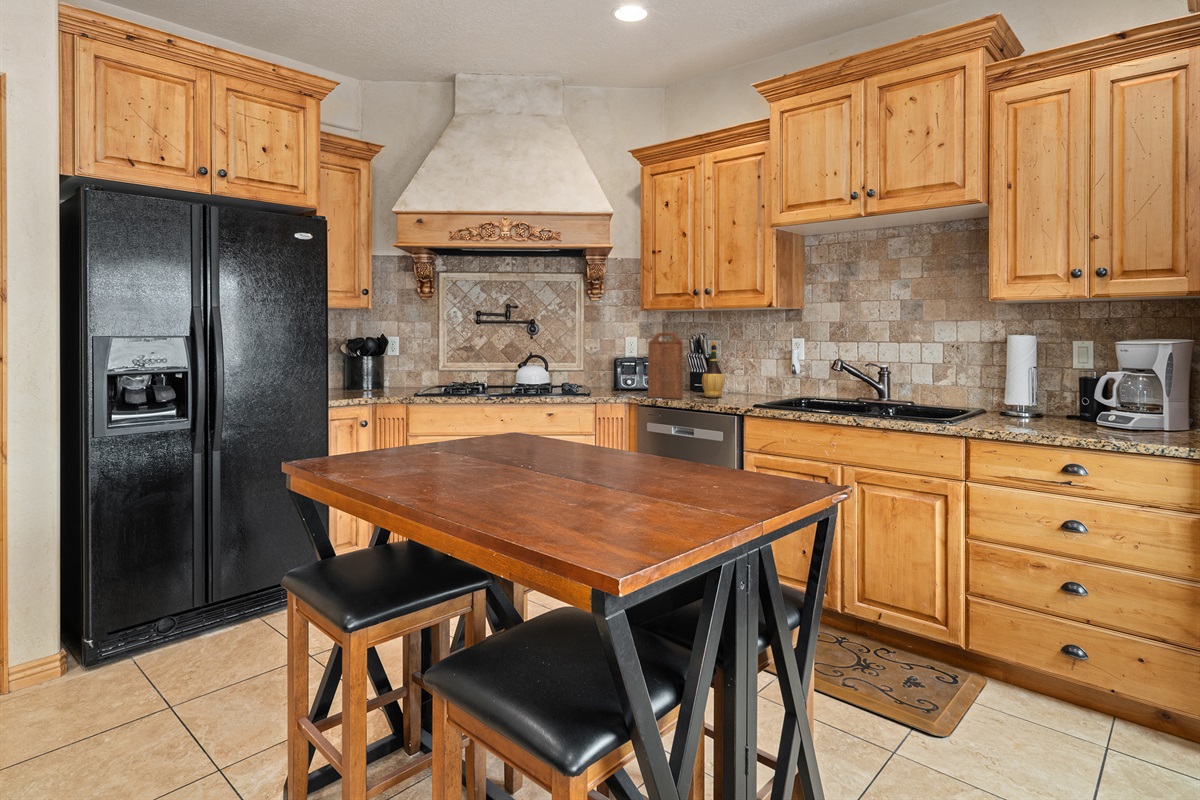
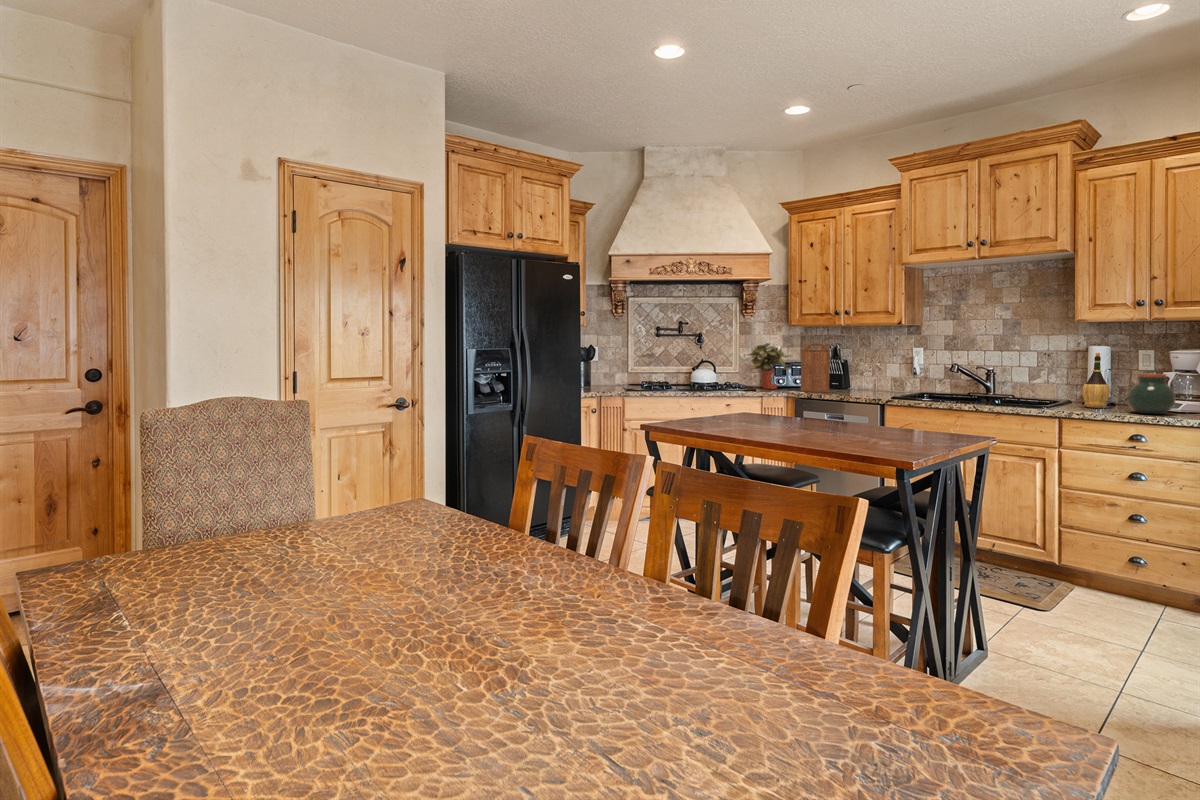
potted plant: none [585,332,643,393] -> present [749,343,791,389]
wine bottle: present [702,342,725,398] -> present [1082,353,1110,408]
jar: none [1059,375,1123,434] -> present [1128,374,1175,414]

